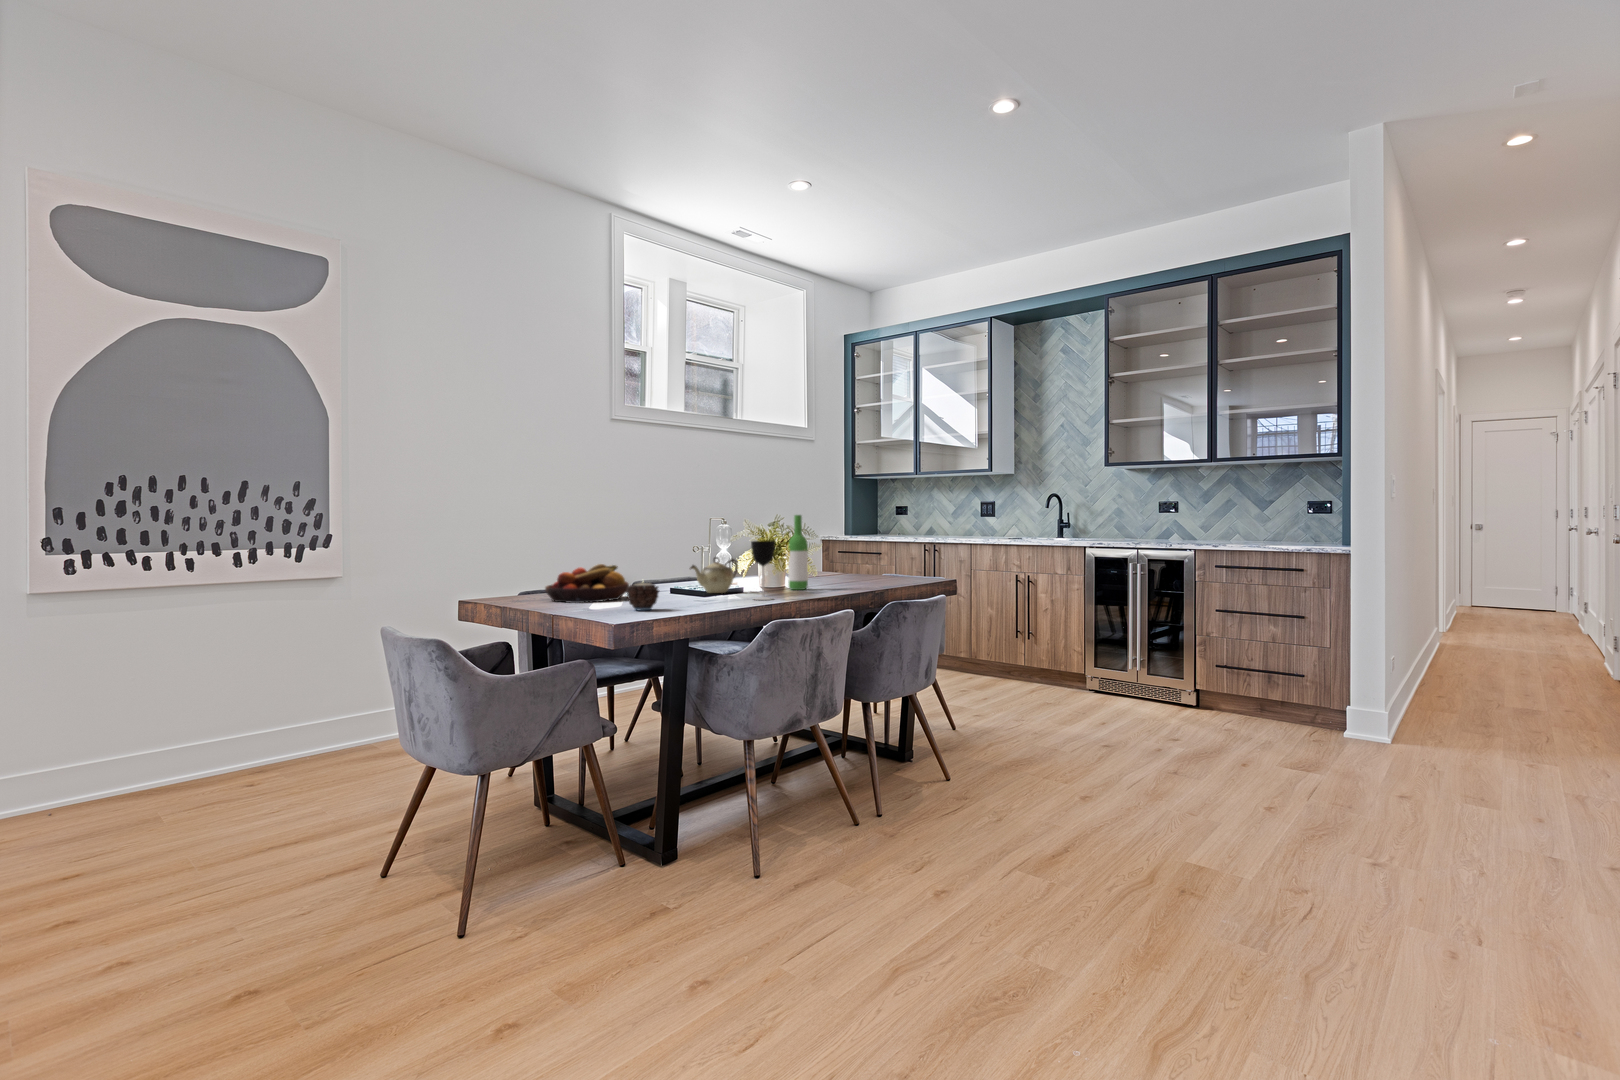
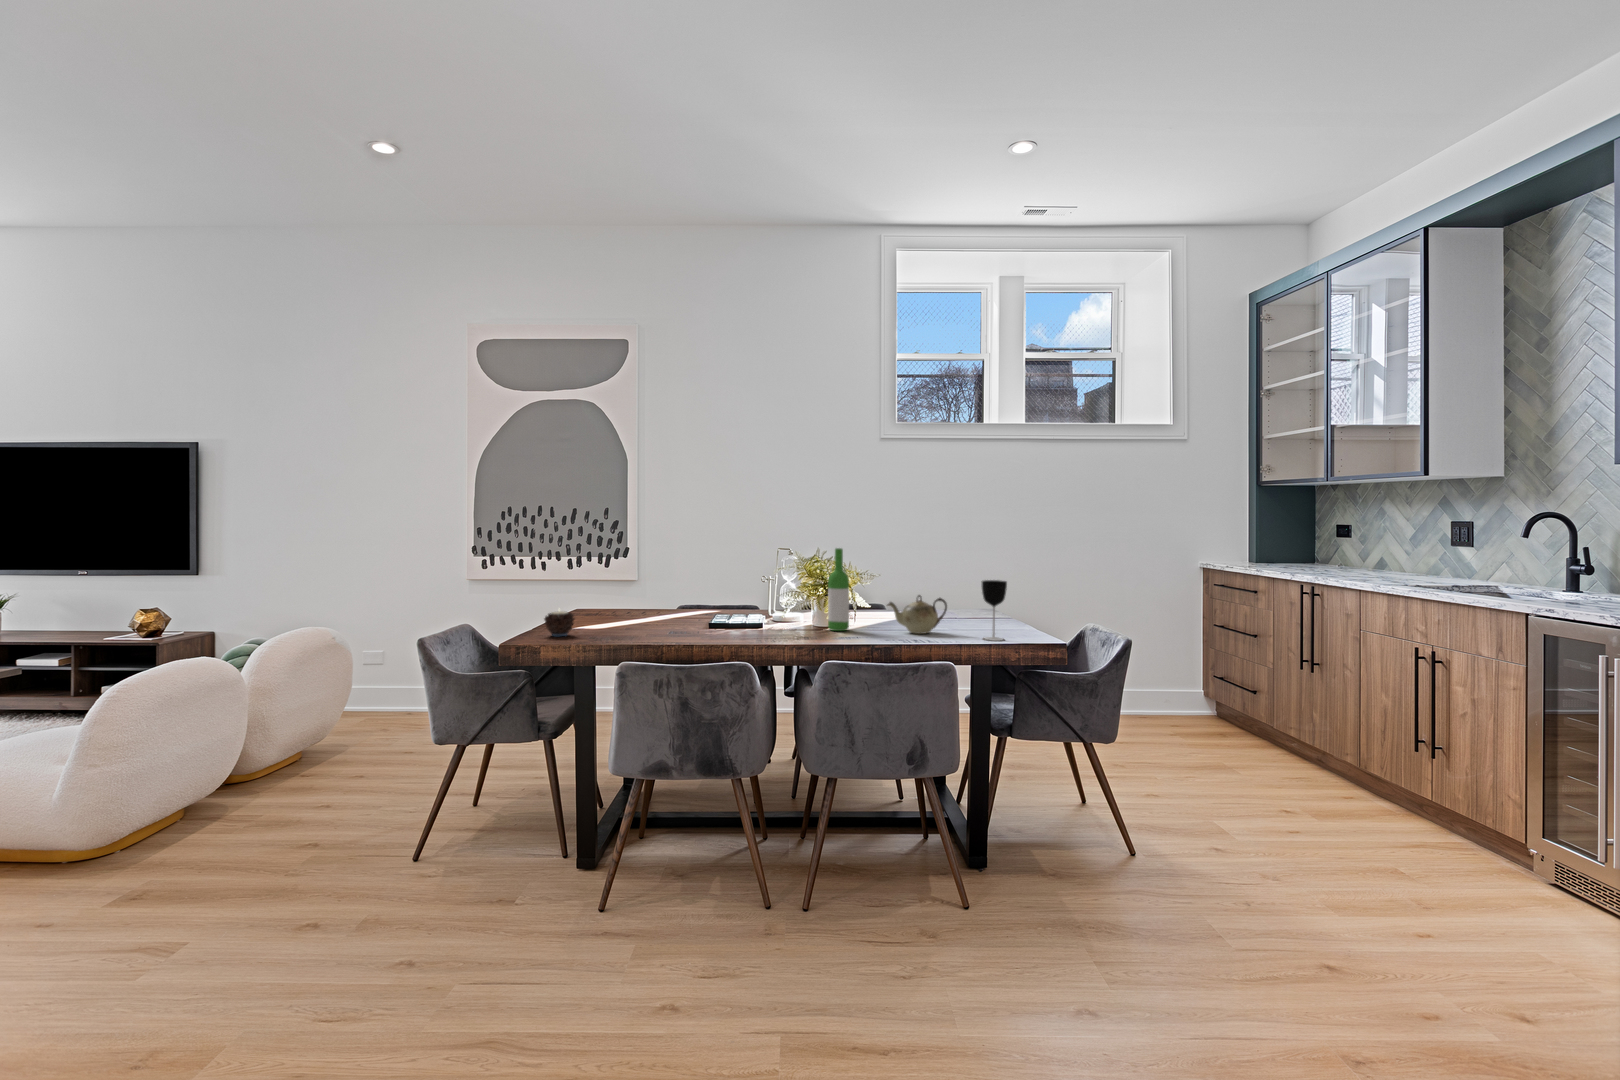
wine glass: present [751,540,775,600] -> present [982,580,1007,641]
teapot: present [690,557,738,593] -> present [887,595,947,634]
fruit bowl: present [545,564,629,603] -> none [599,588,677,622]

